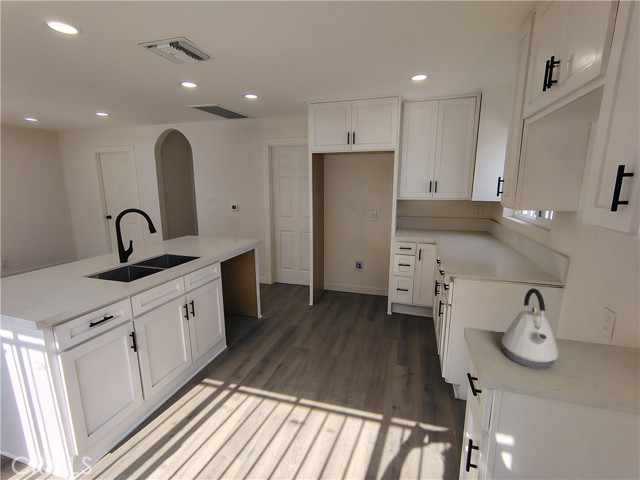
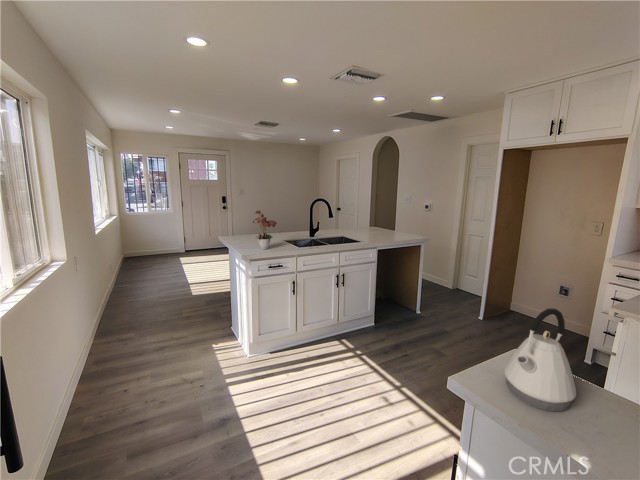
flower arrangement: none [34,234,90,301] -> present [253,210,277,249]

